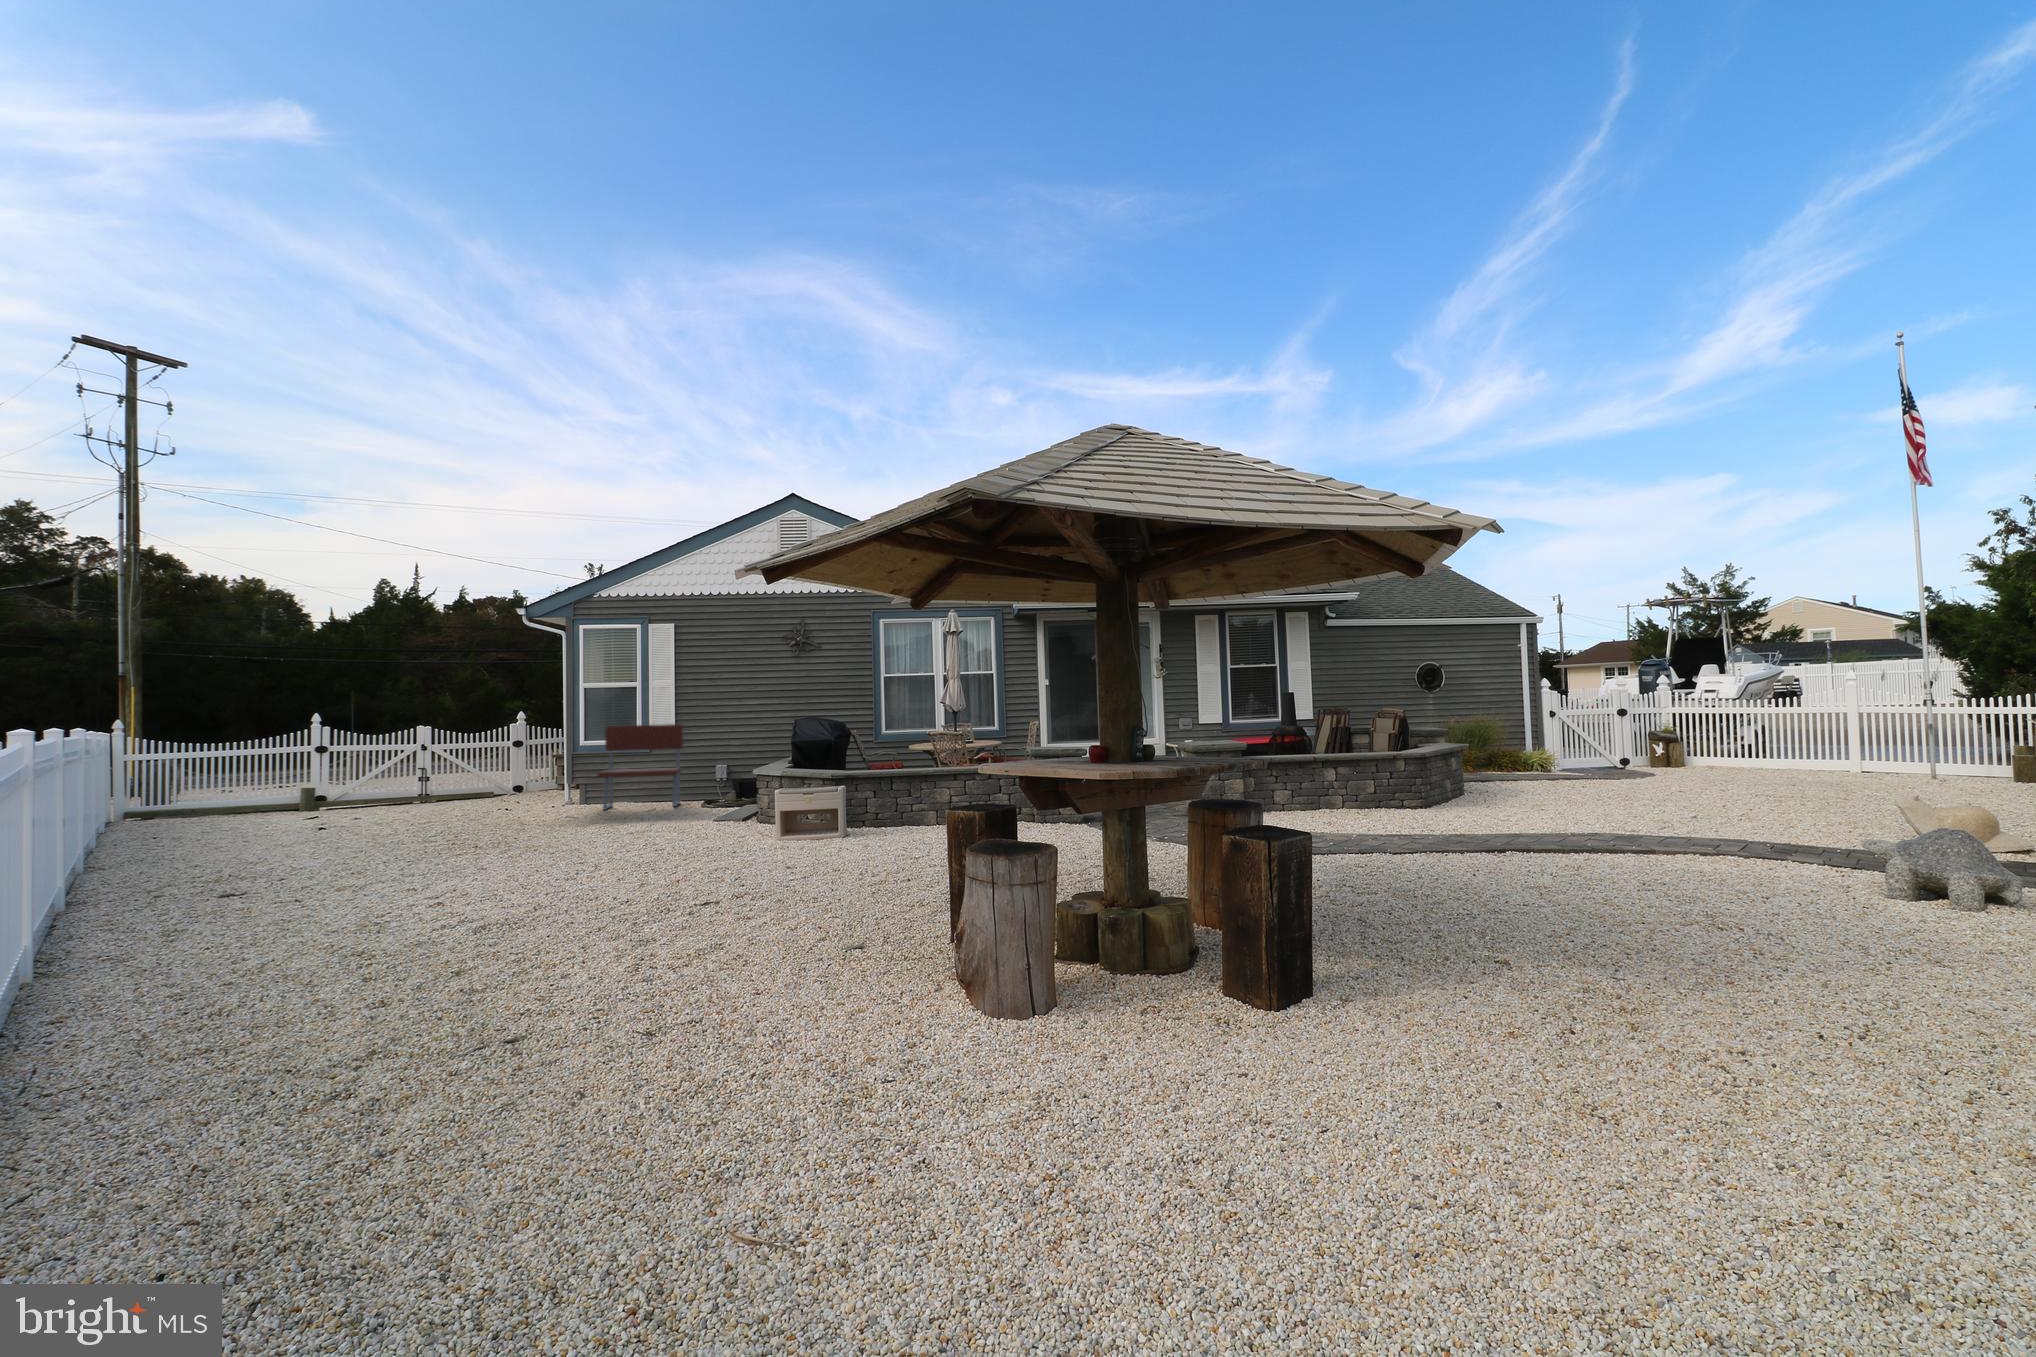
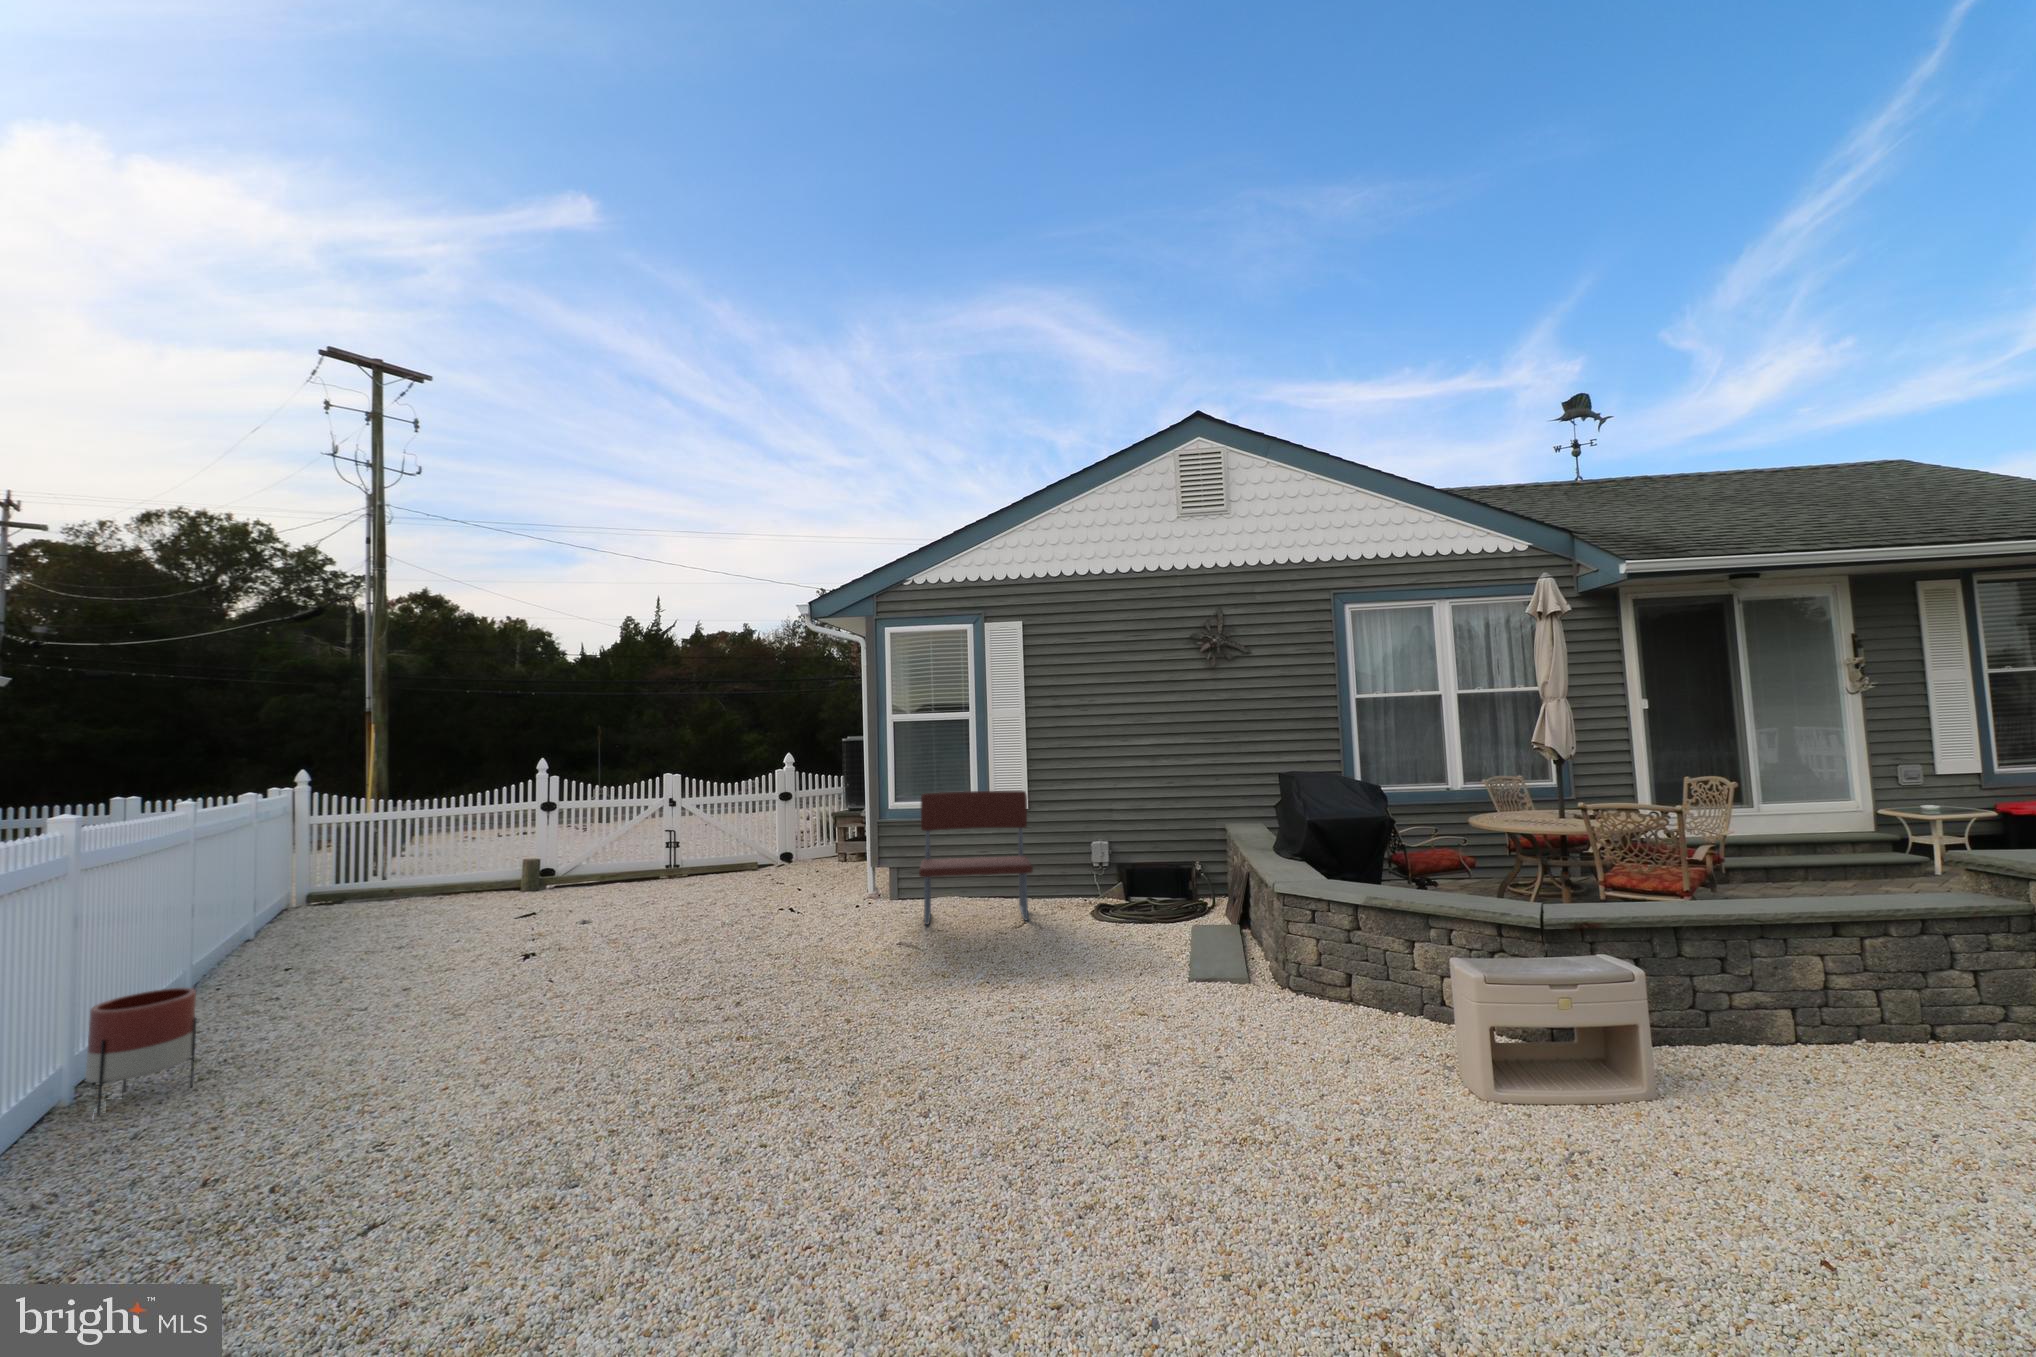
planter: none [91,808,145,862] -> present [85,988,197,1115]

